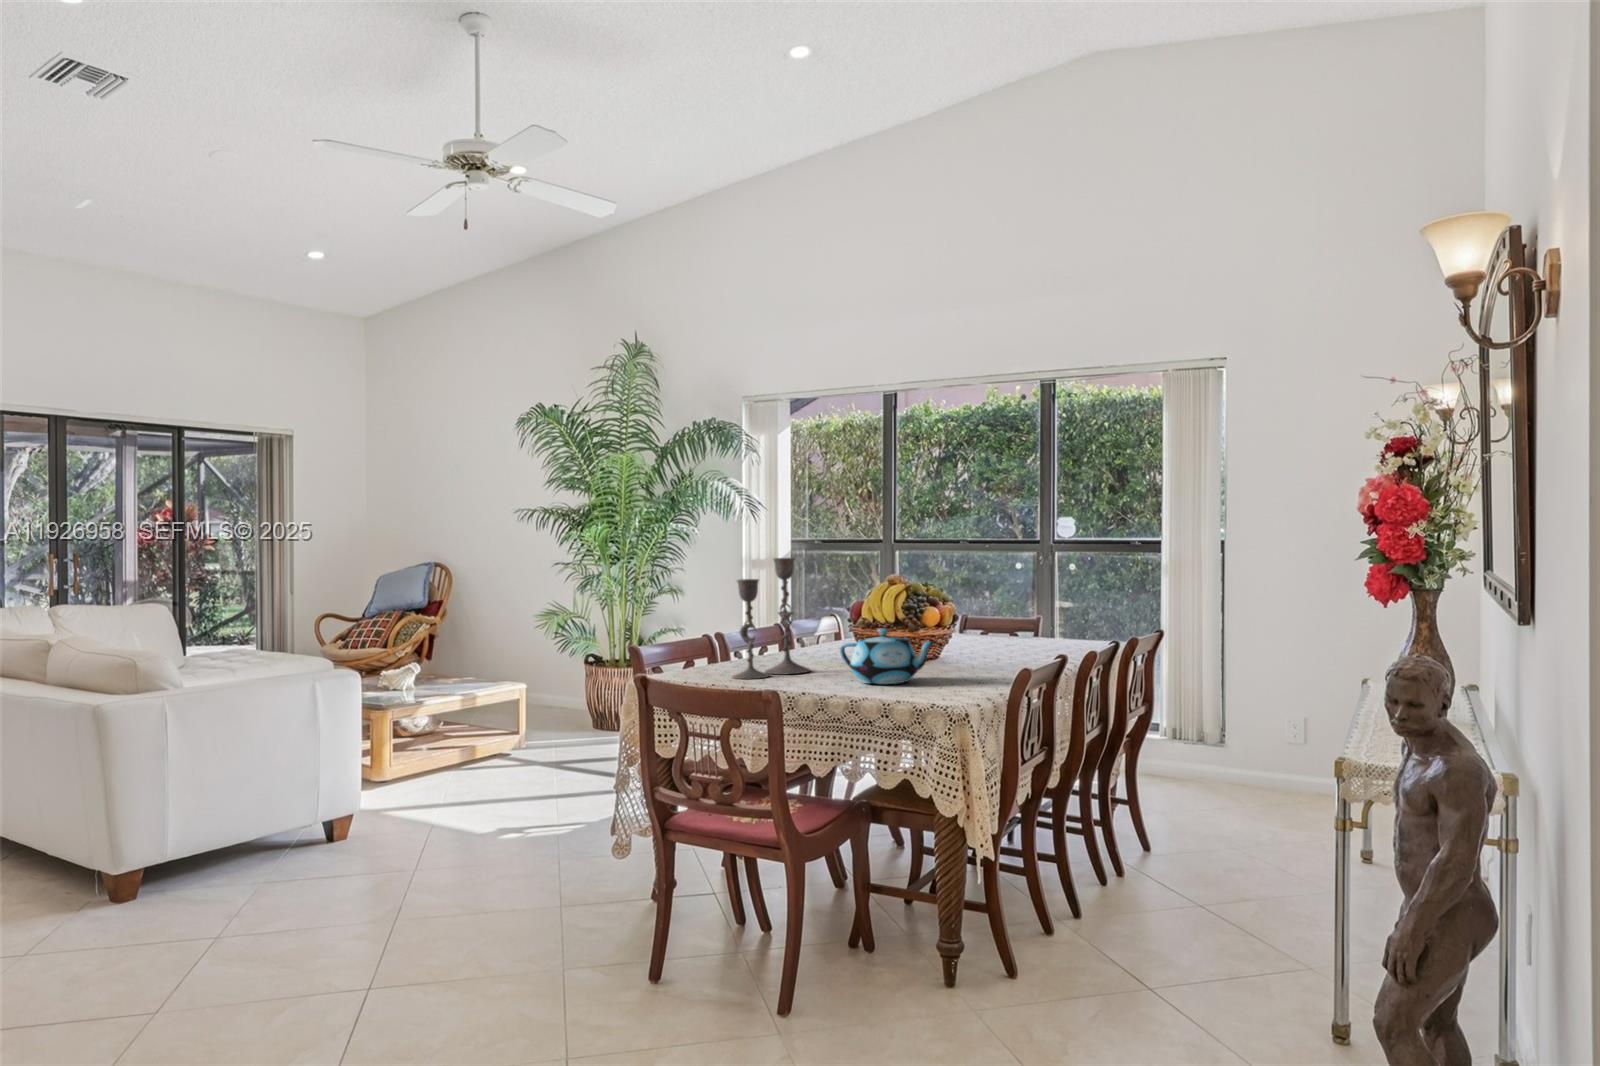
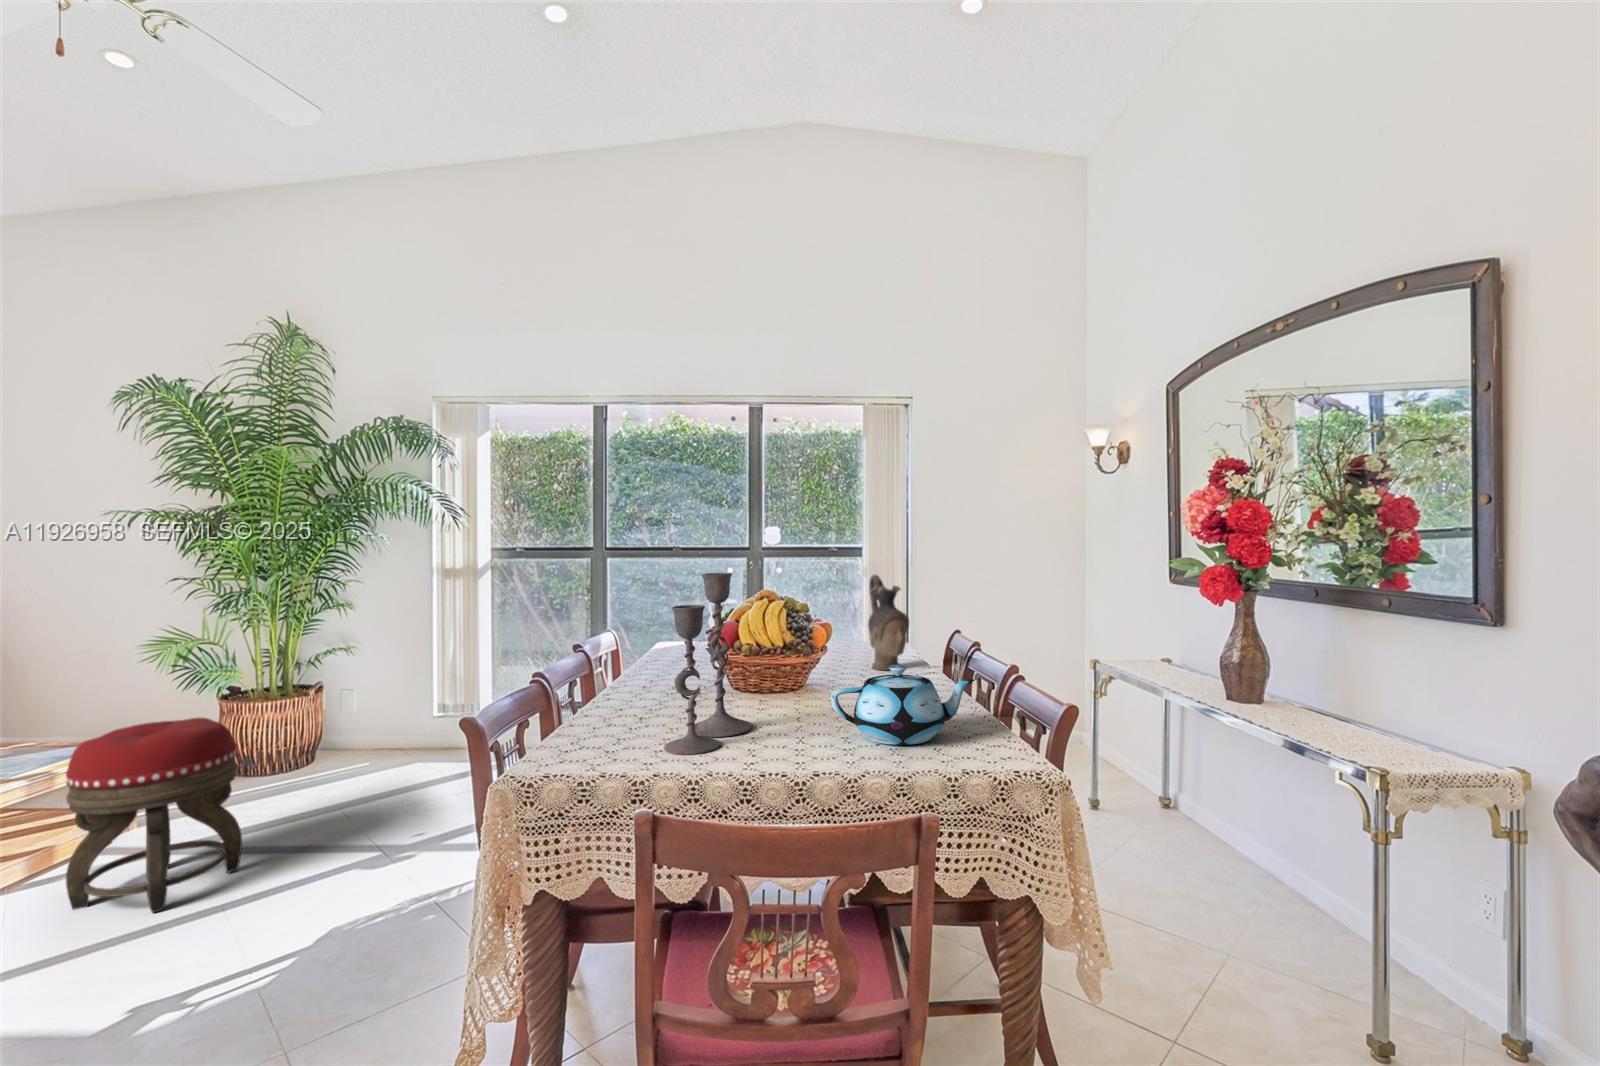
ceramic pitcher: none [993,565,1030,654] -> present [868,575,909,670]
footstool: none [476,665,575,793] -> present [66,717,242,913]

